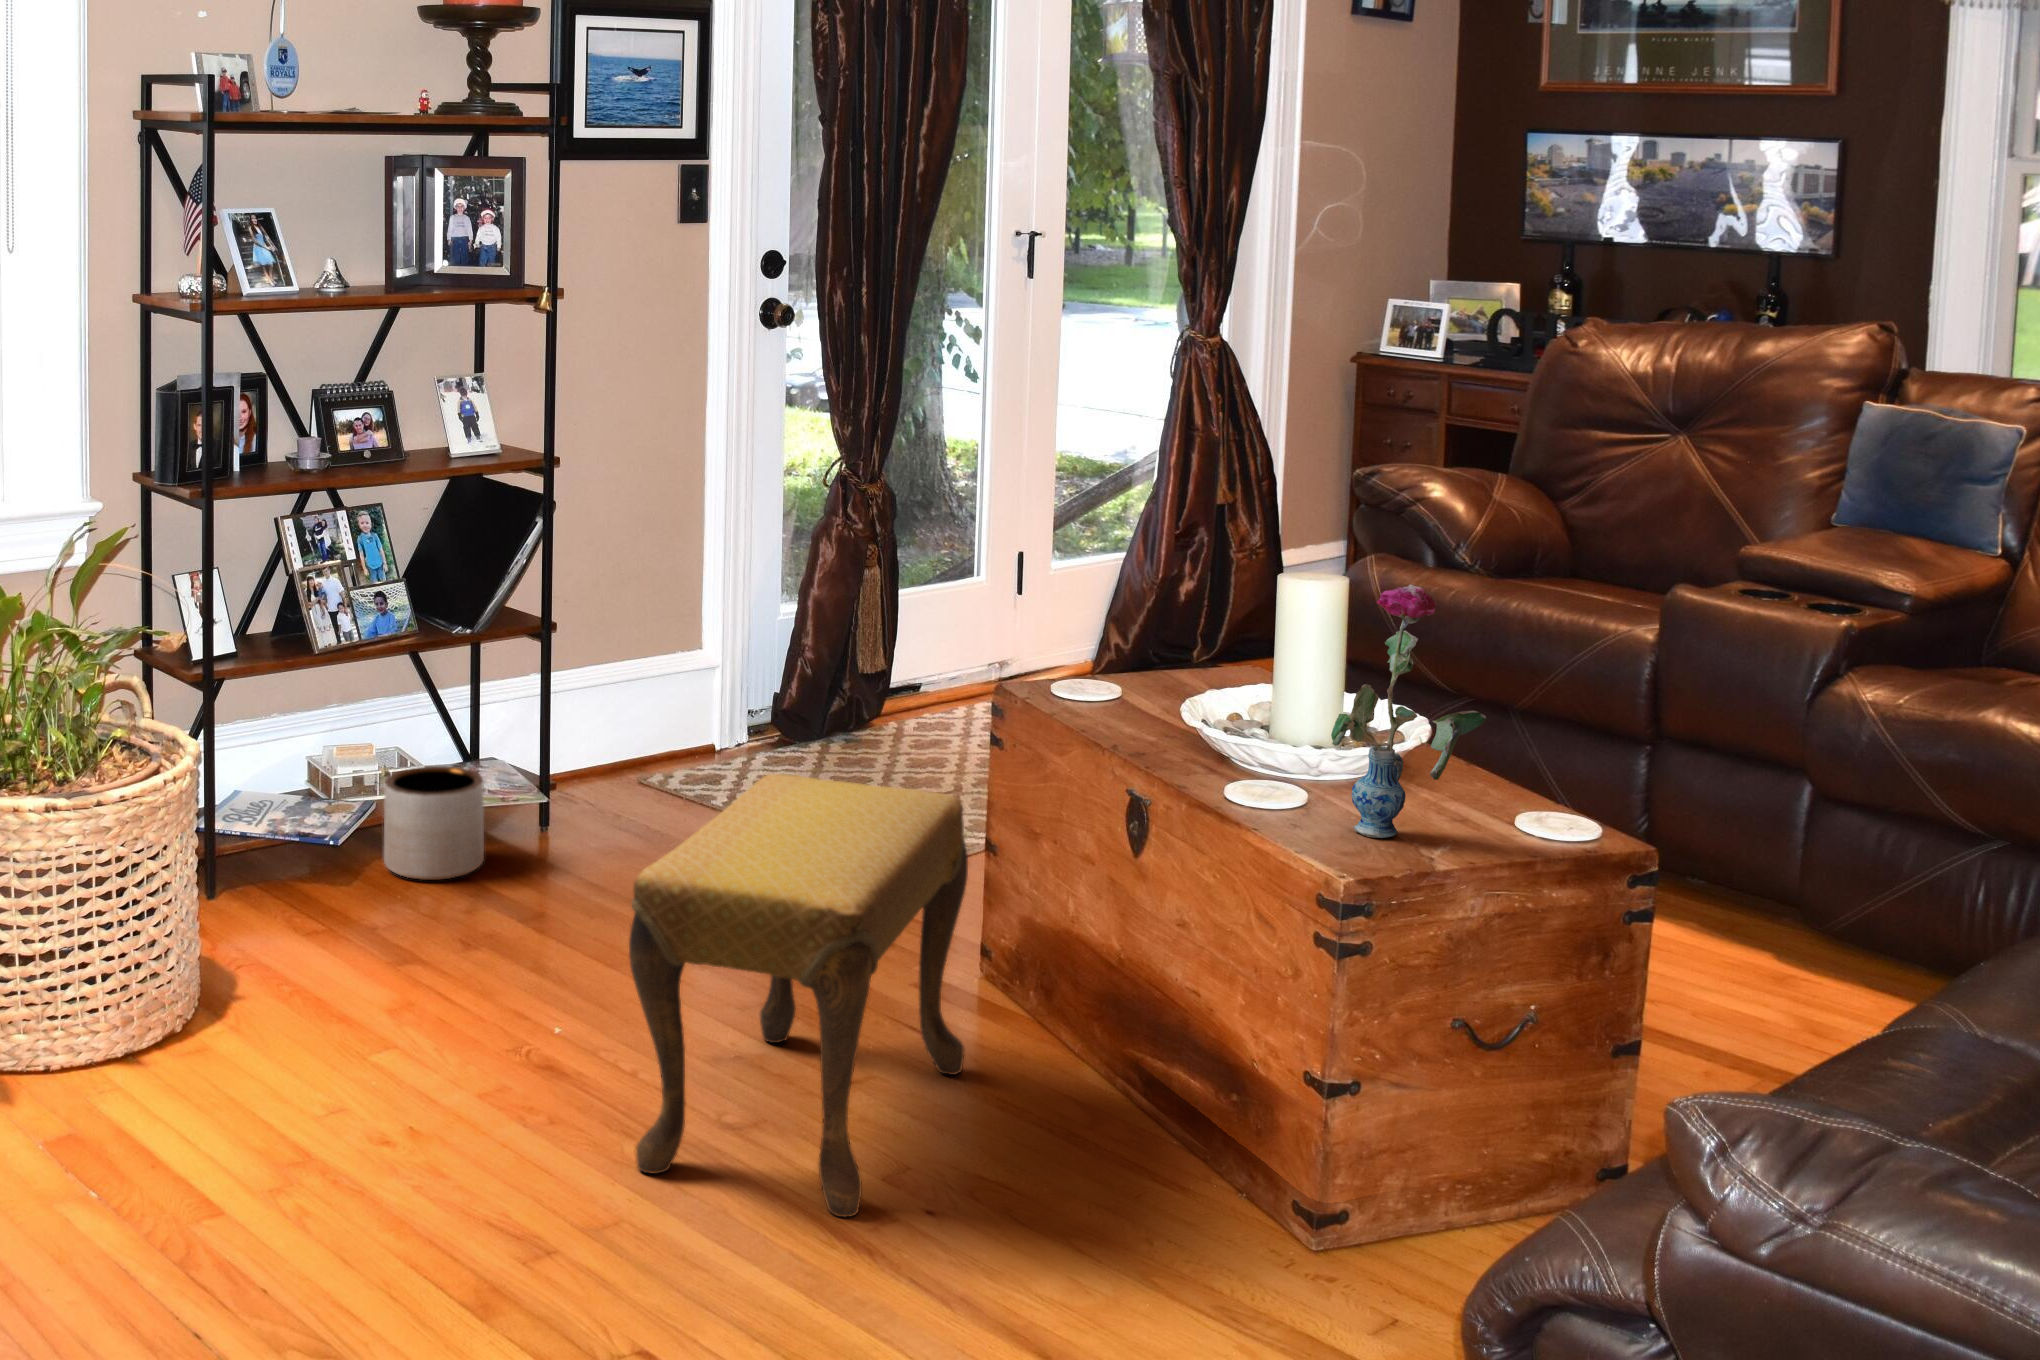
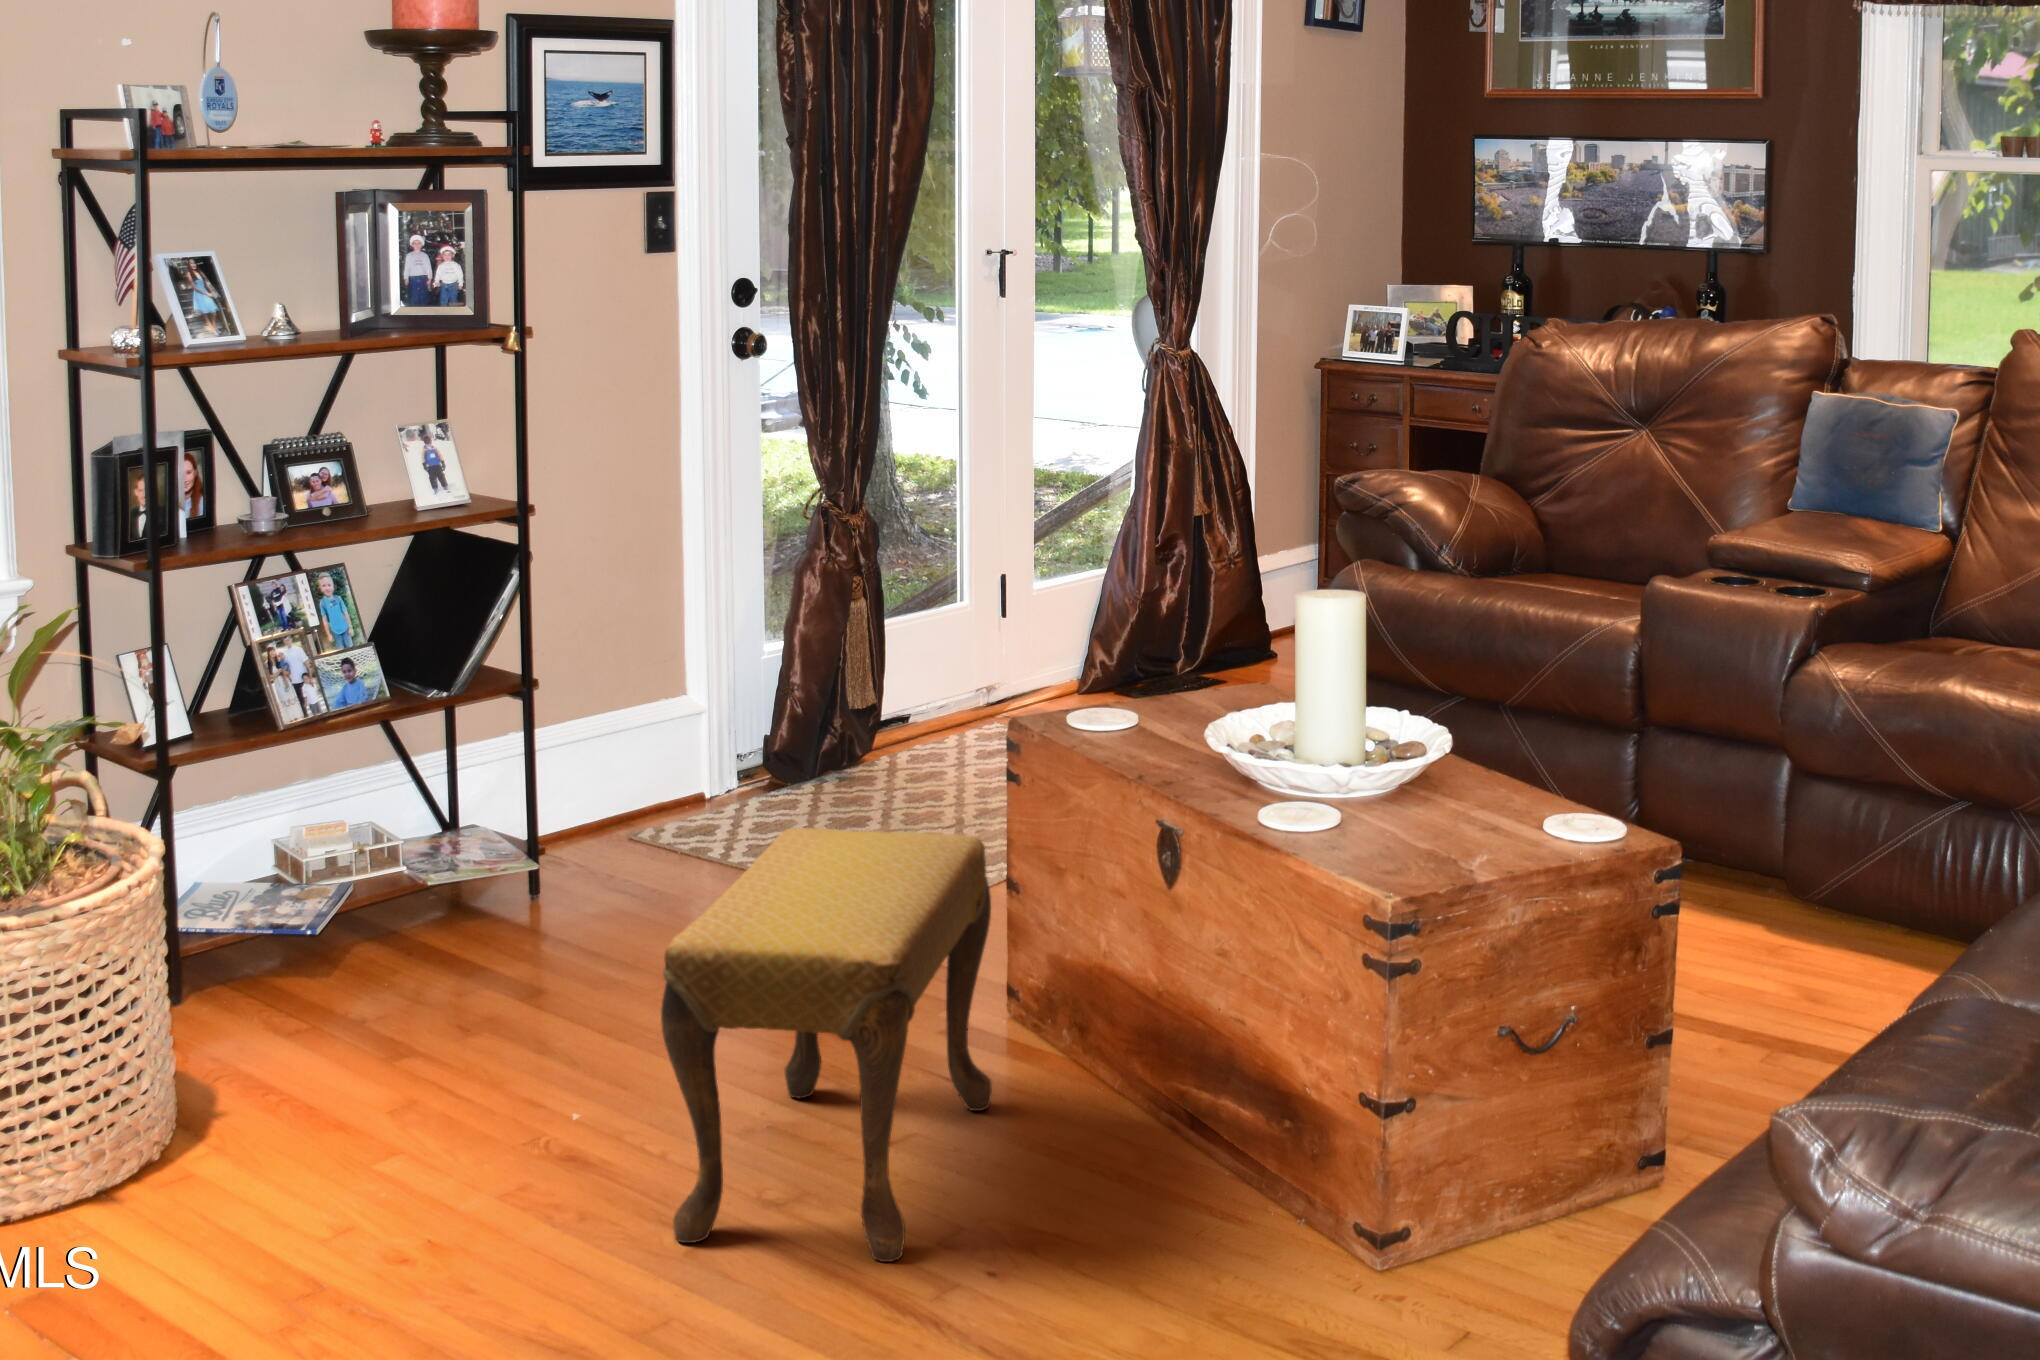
vase: present [1331,585,1486,838] -> none [1333,611,1469,848]
planter: present [384,766,484,880] -> none [357,843,469,965]

